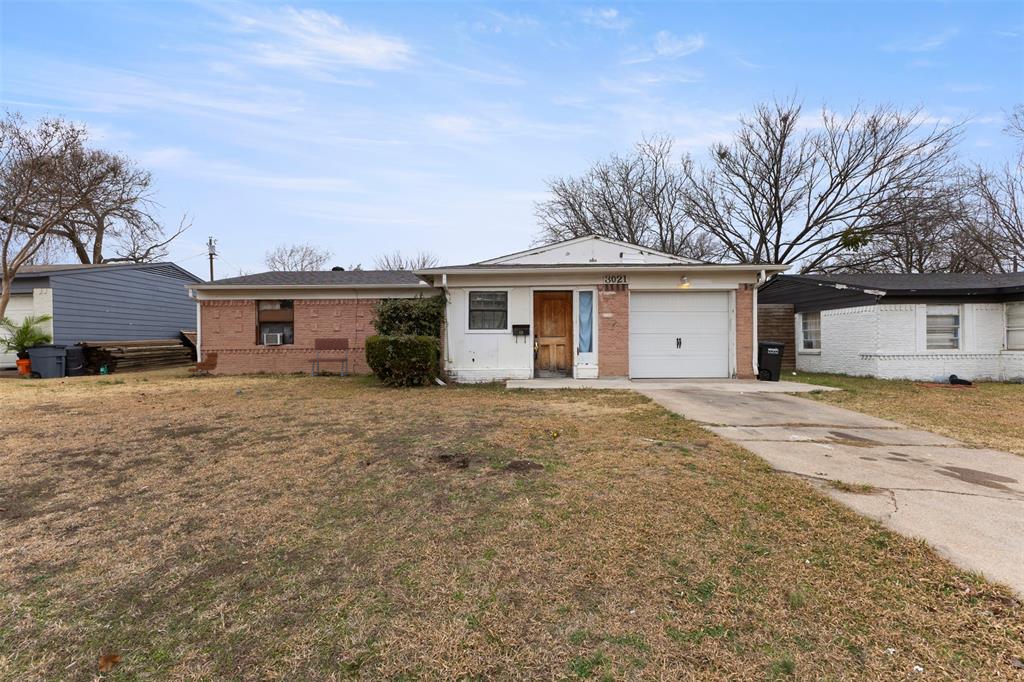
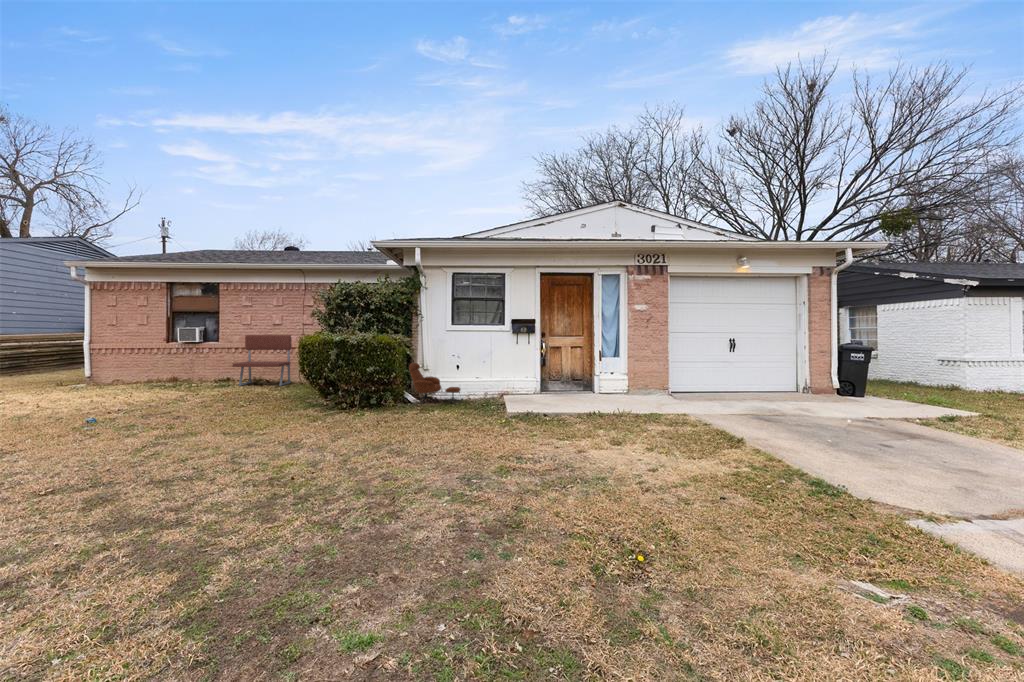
lounge chair: present [188,352,218,377] -> present [409,363,460,401]

